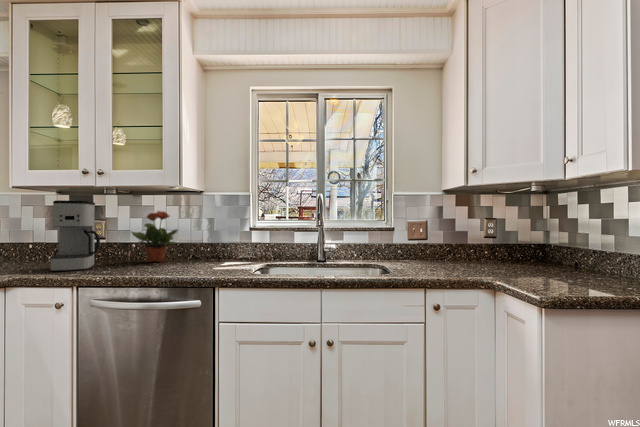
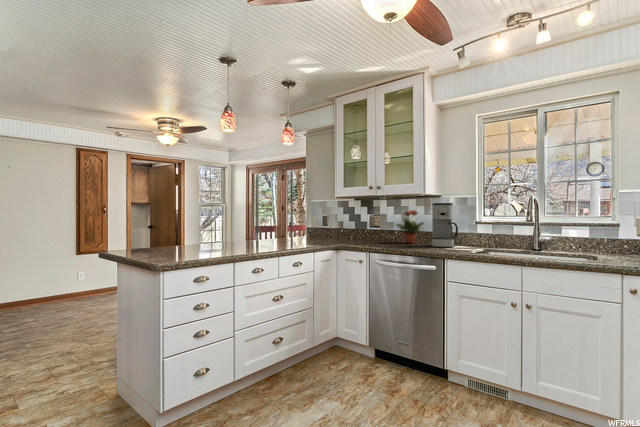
coffee maker: present [50,200,100,271] -> present [432,203,458,247]

